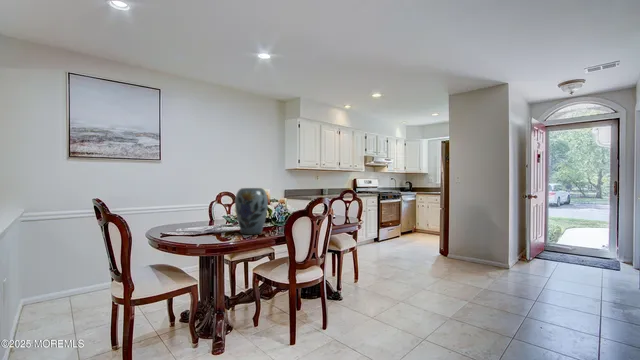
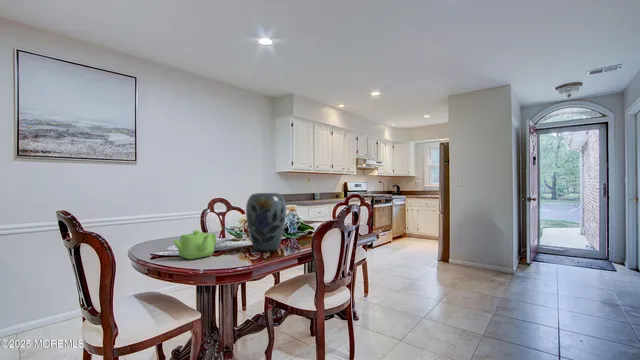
teapot: none [176,216,211,238] -> present [173,230,217,259]

